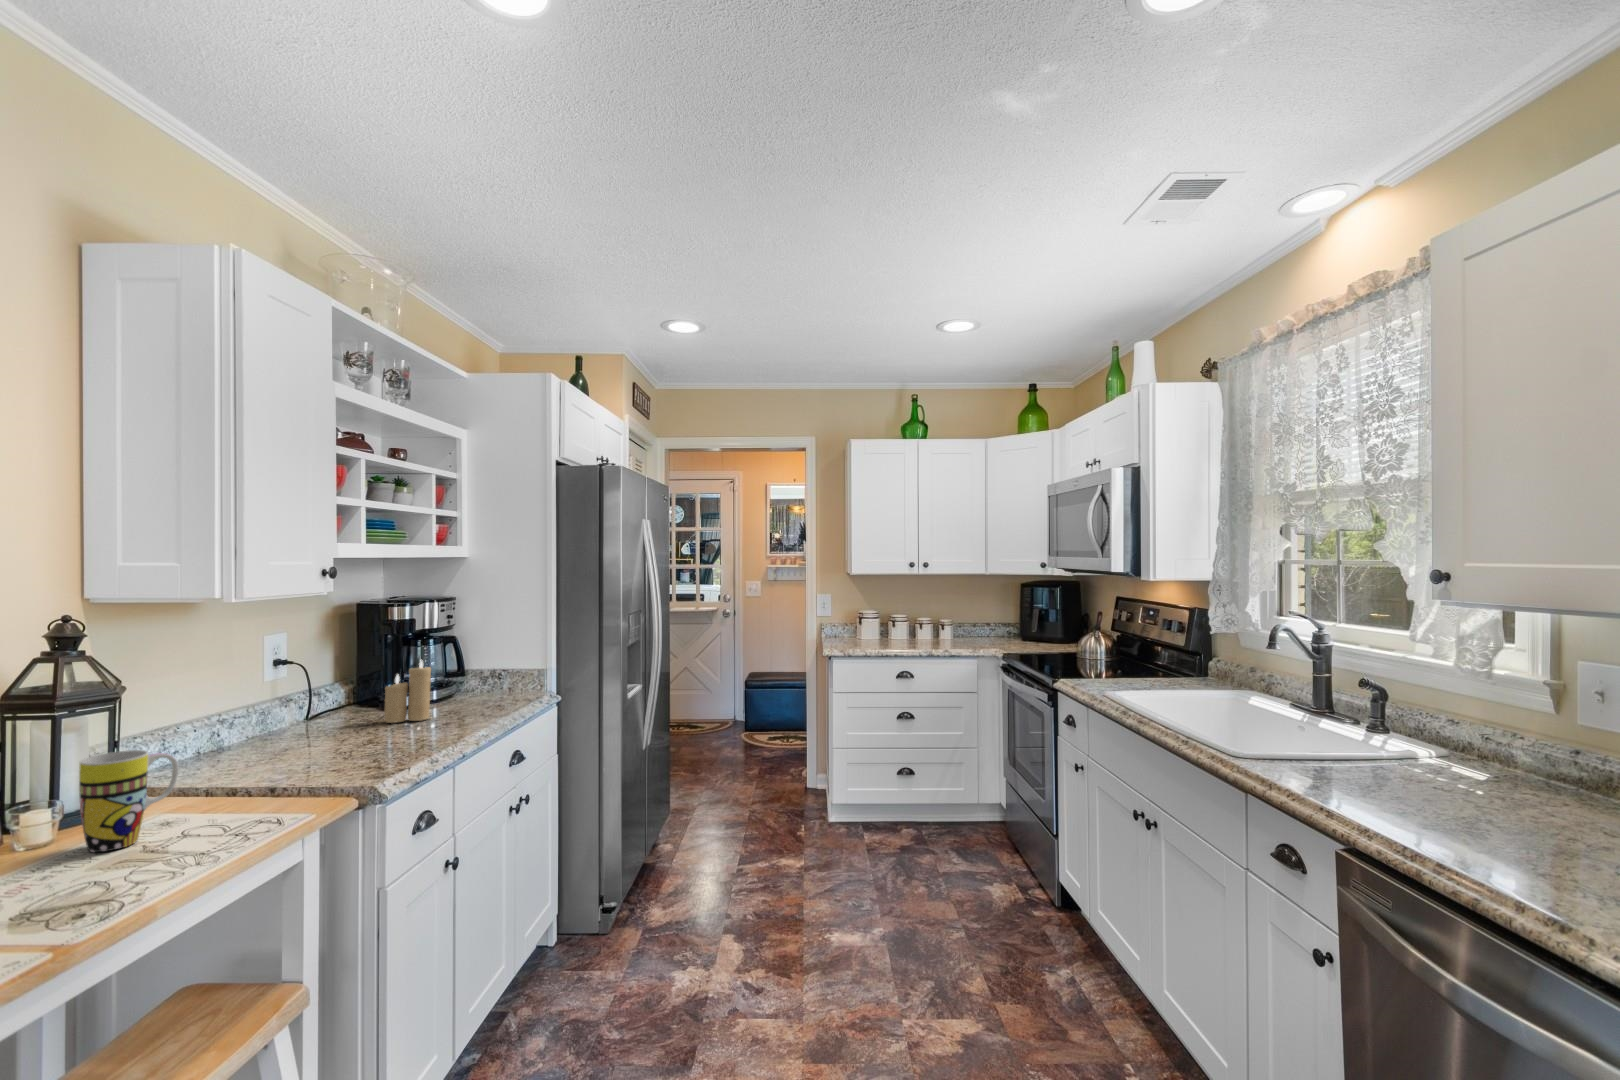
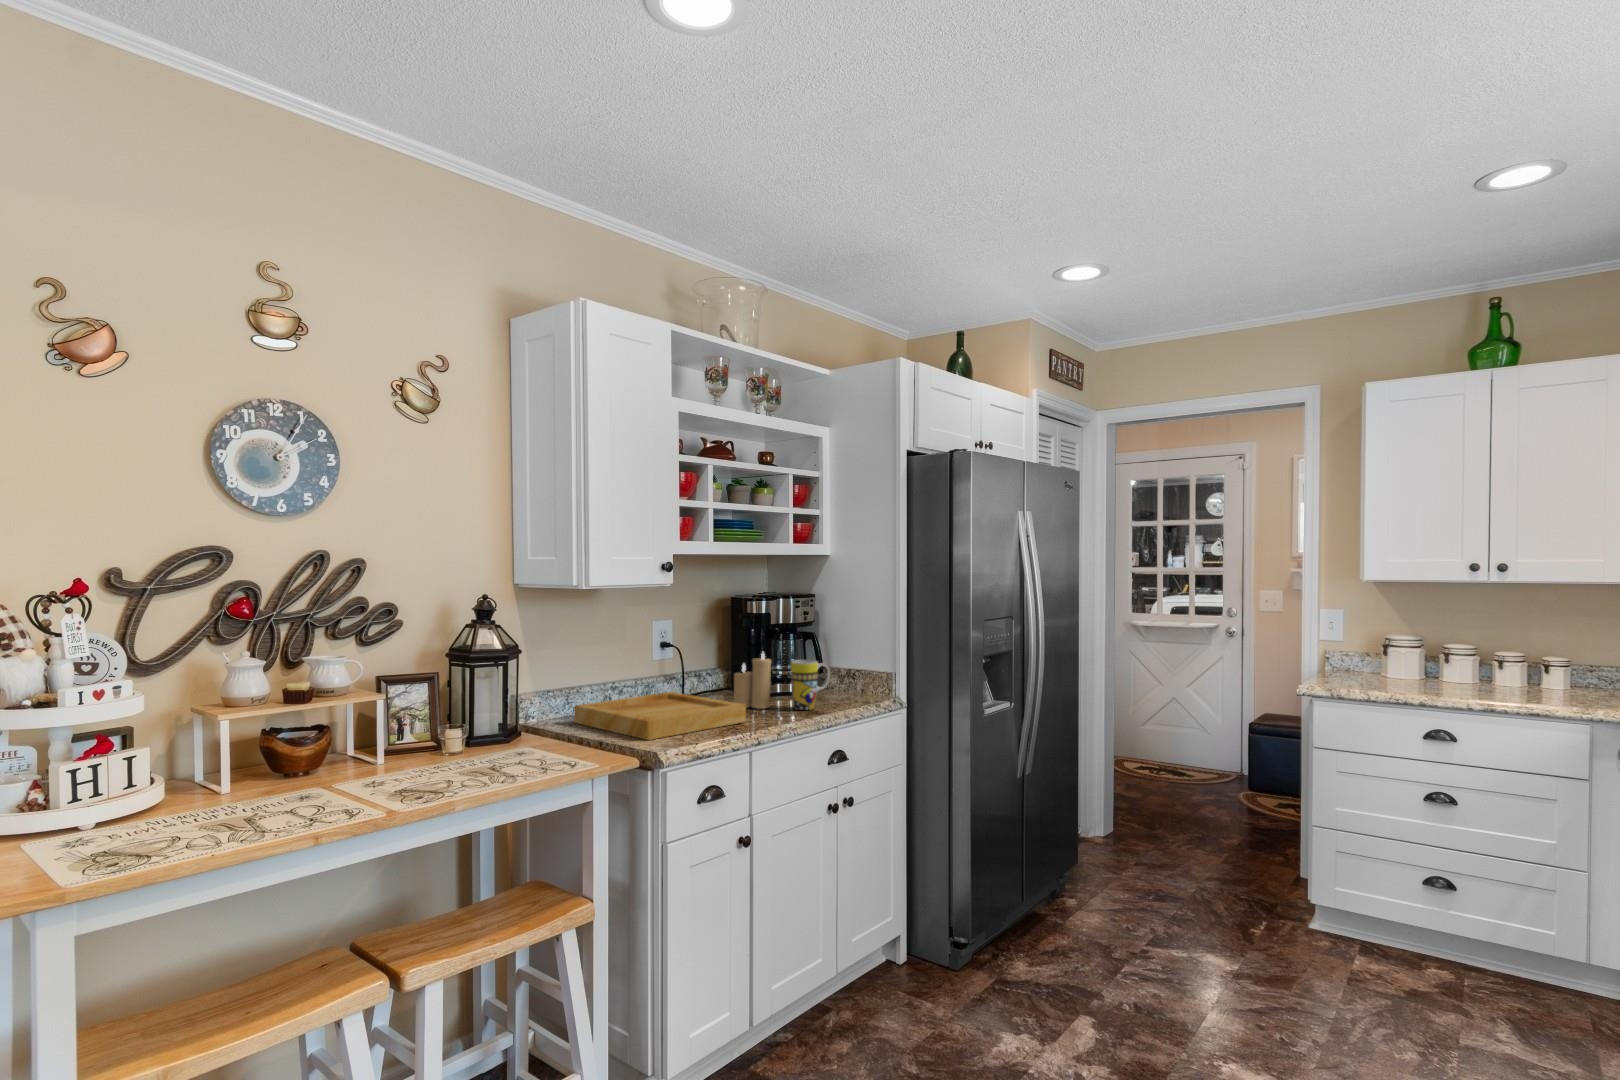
tray: none [187,716,426,775] -> present [574,692,746,740]
mug: present [79,750,178,852] -> present [791,660,830,710]

